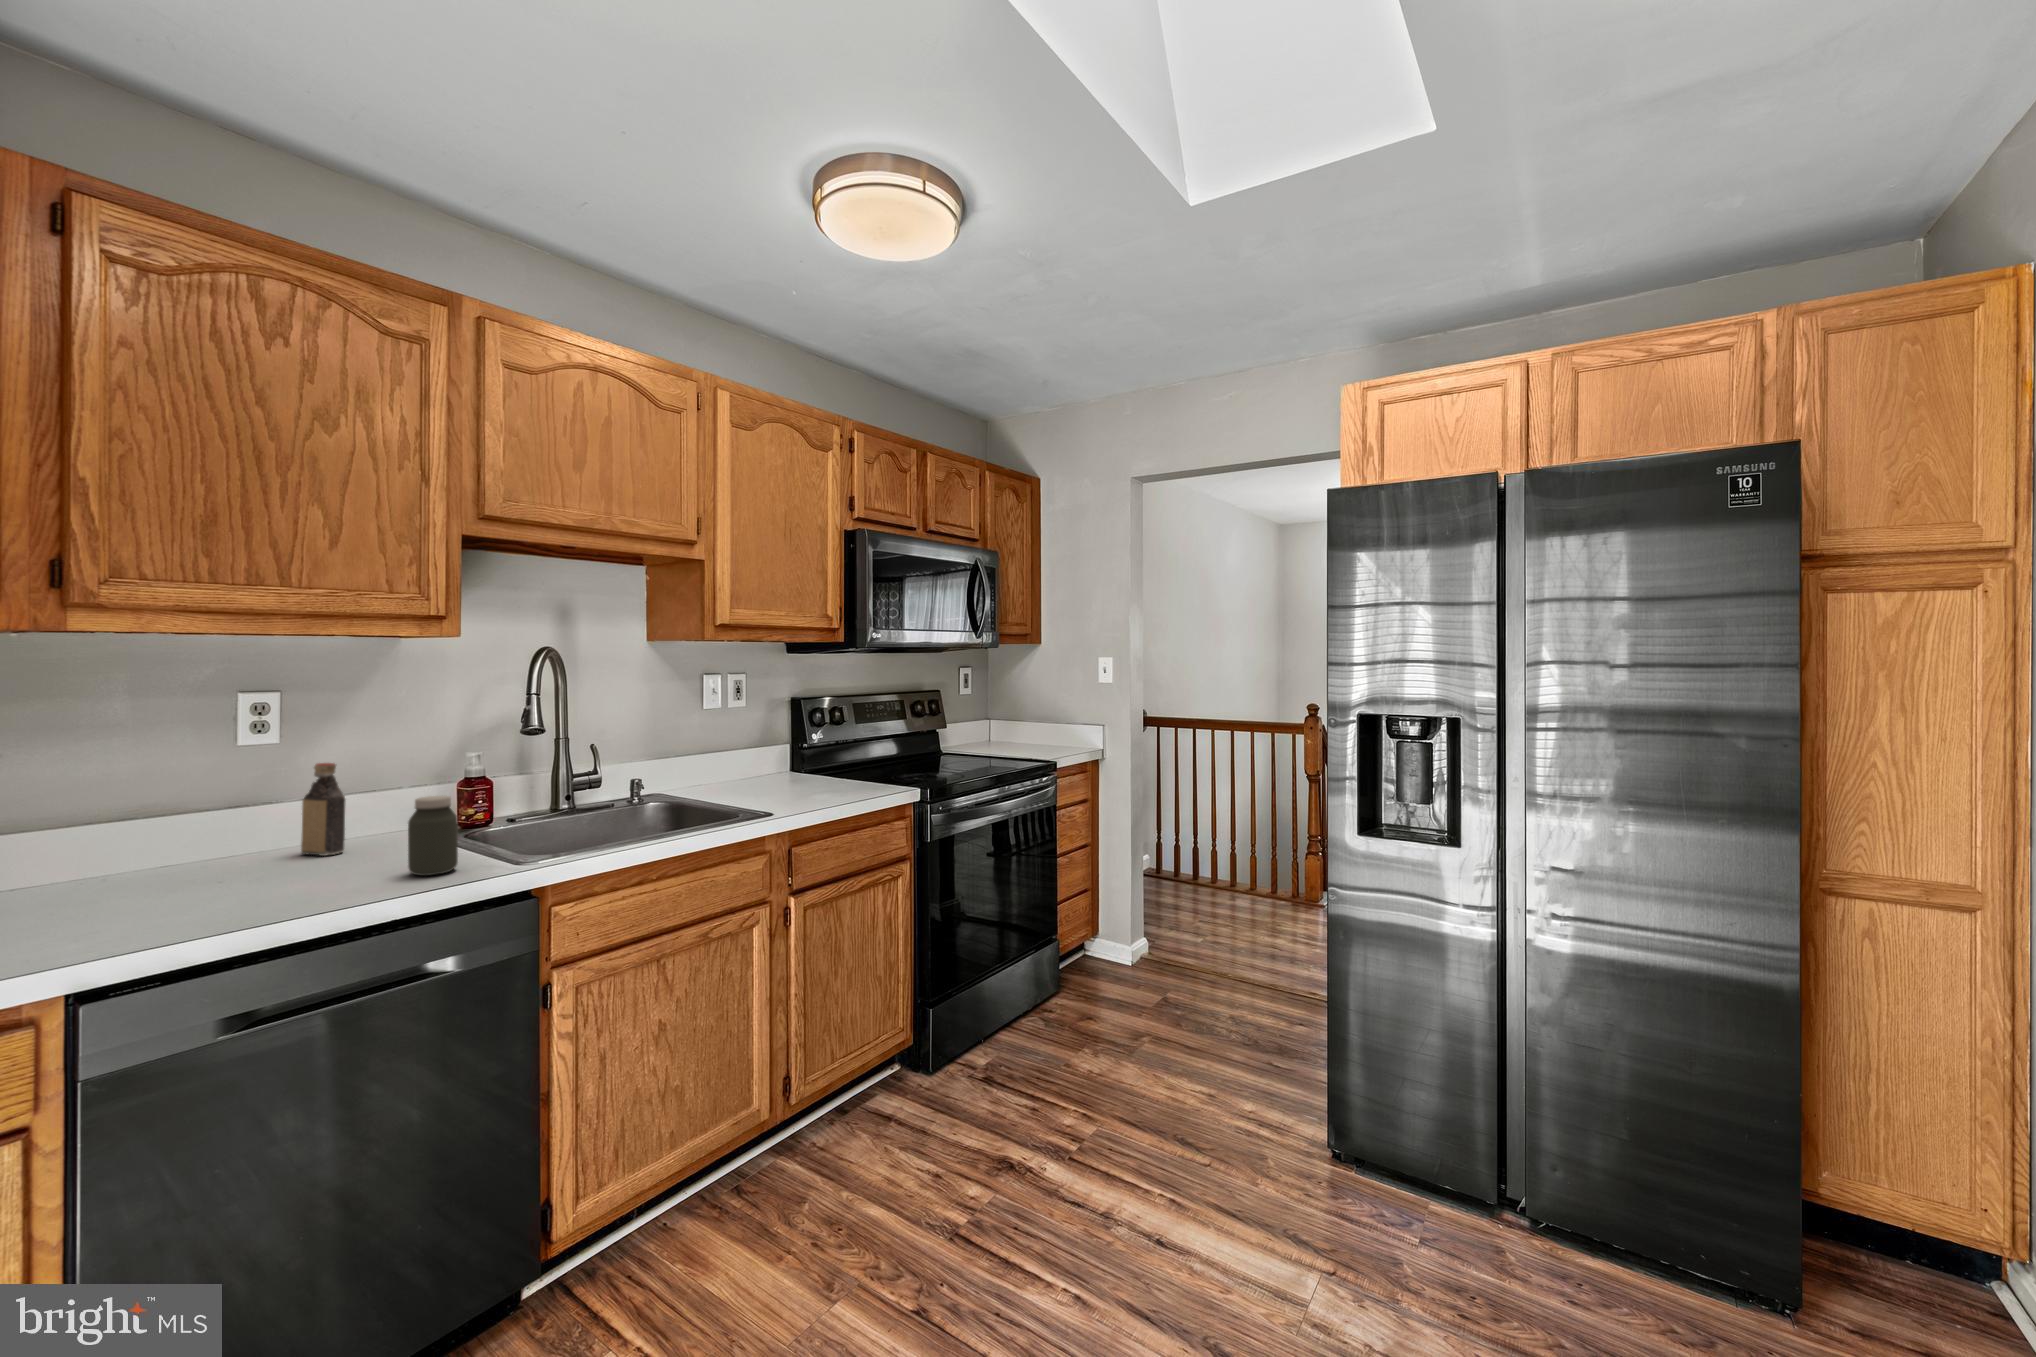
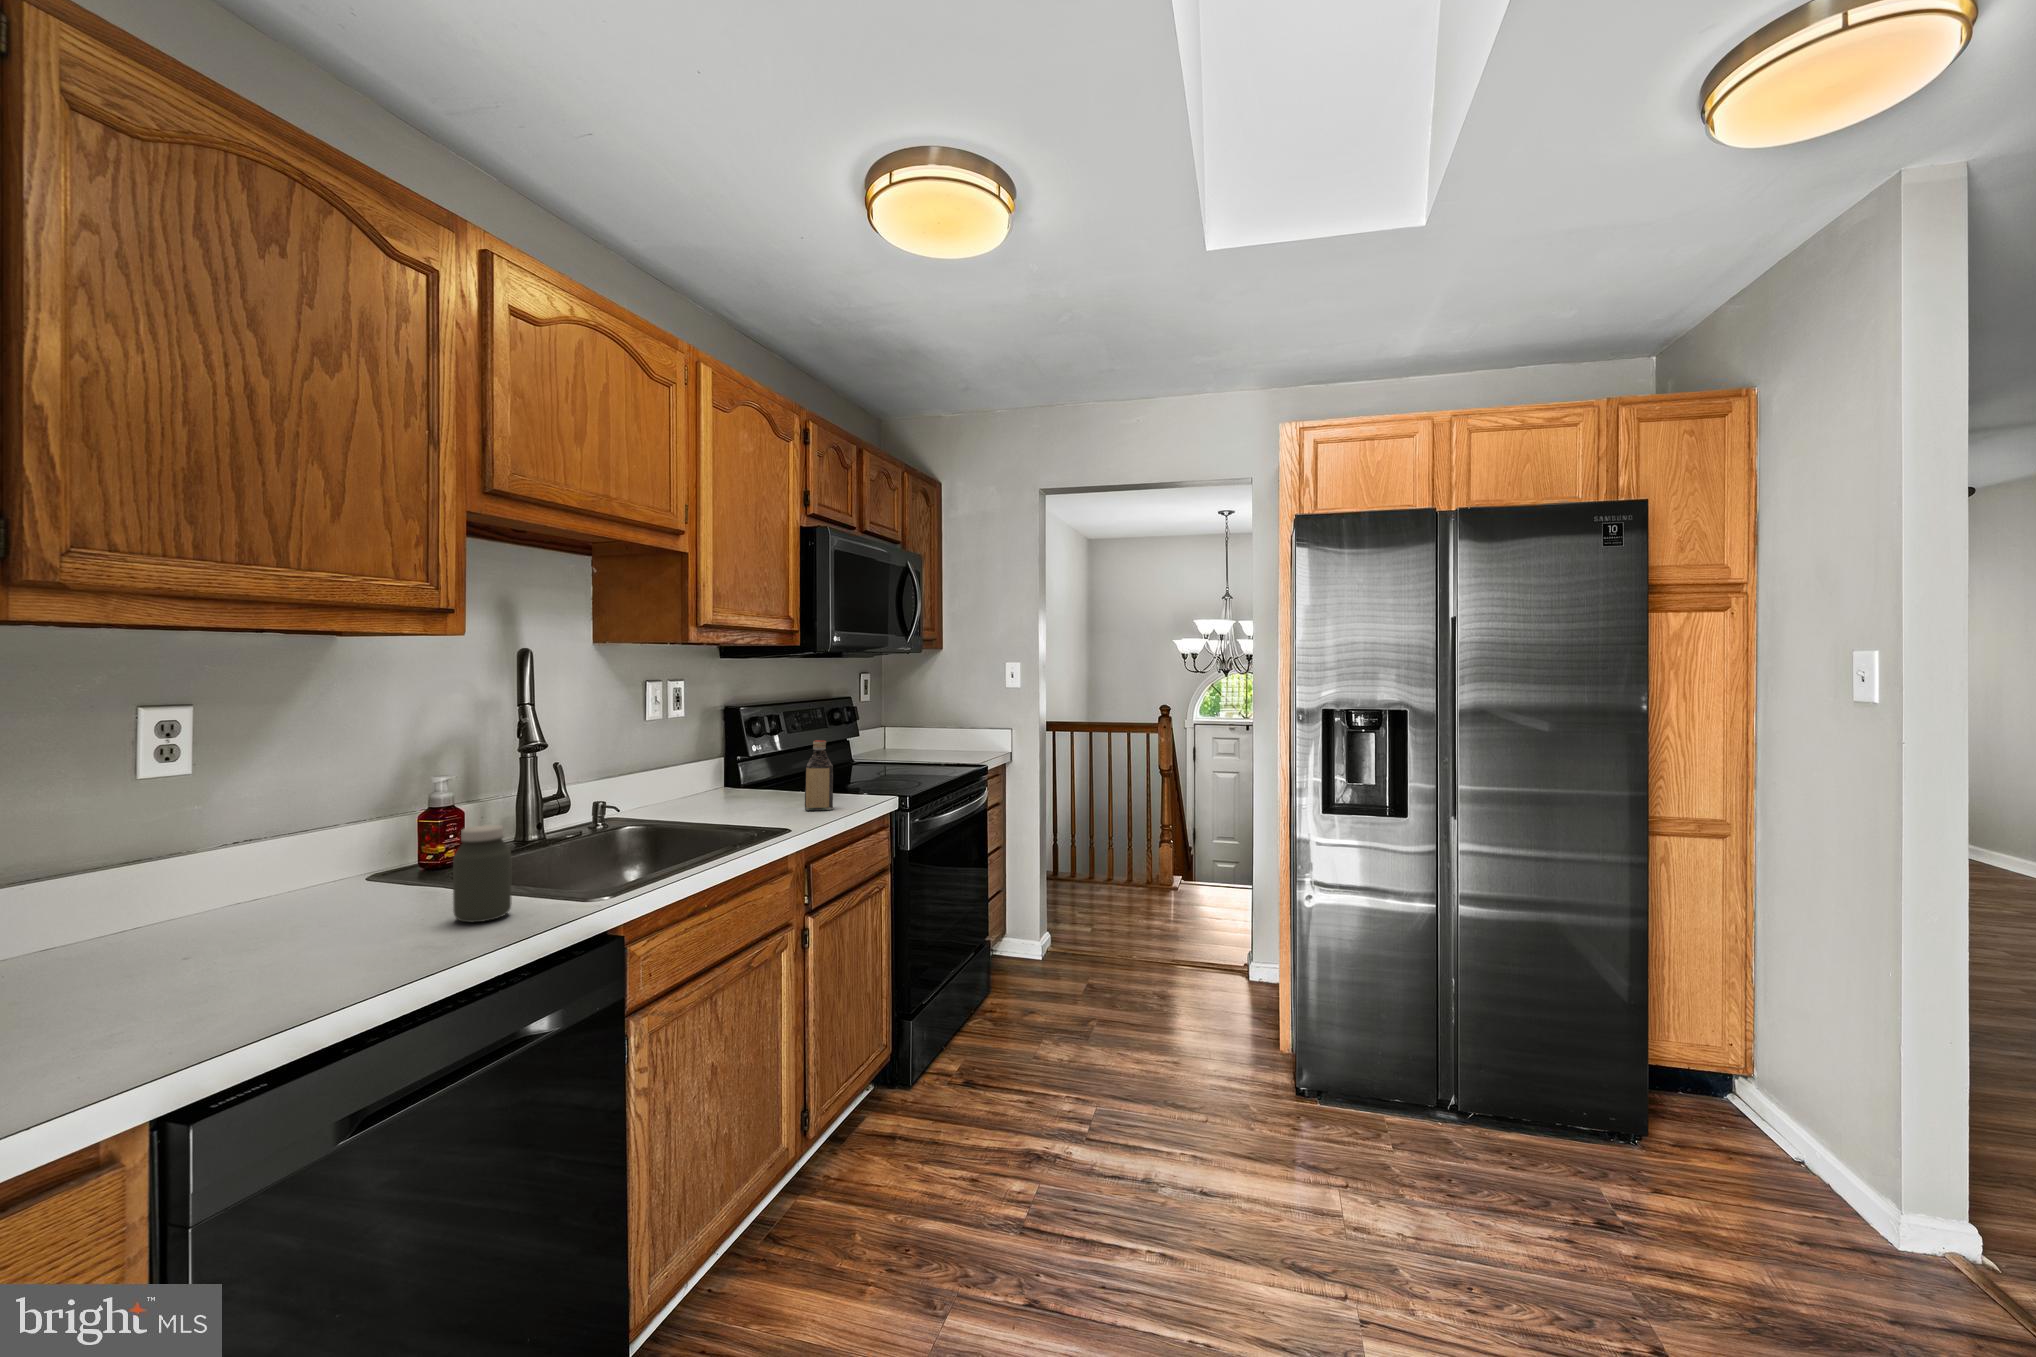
bottle: present [301,763,345,856] -> present [805,740,833,810]

